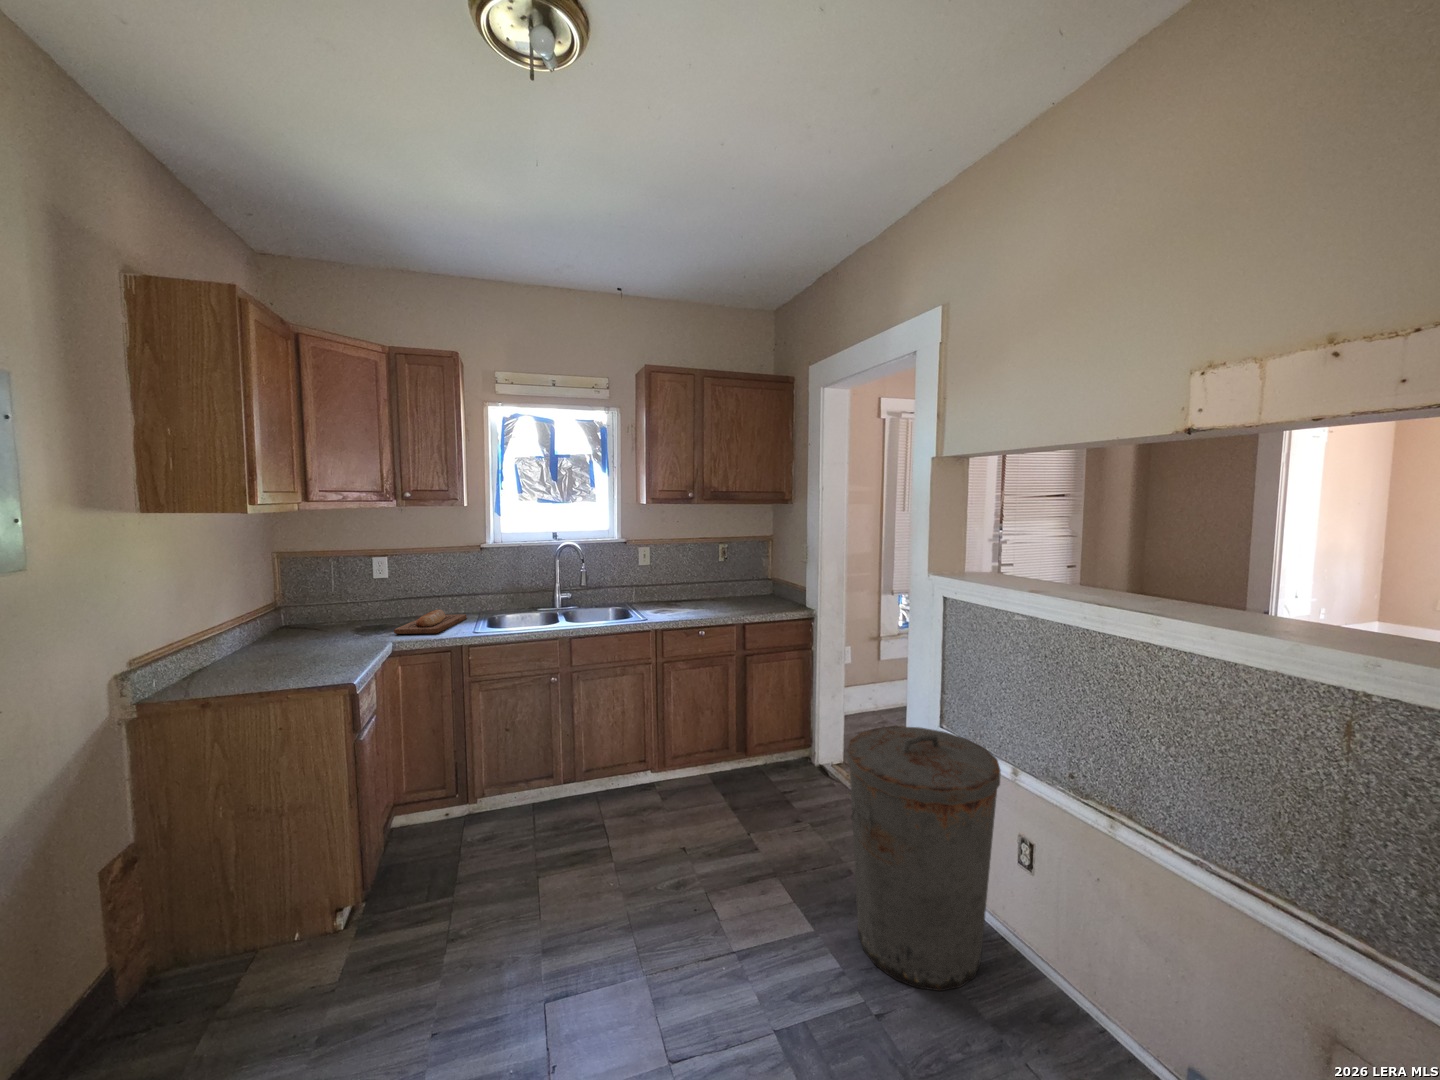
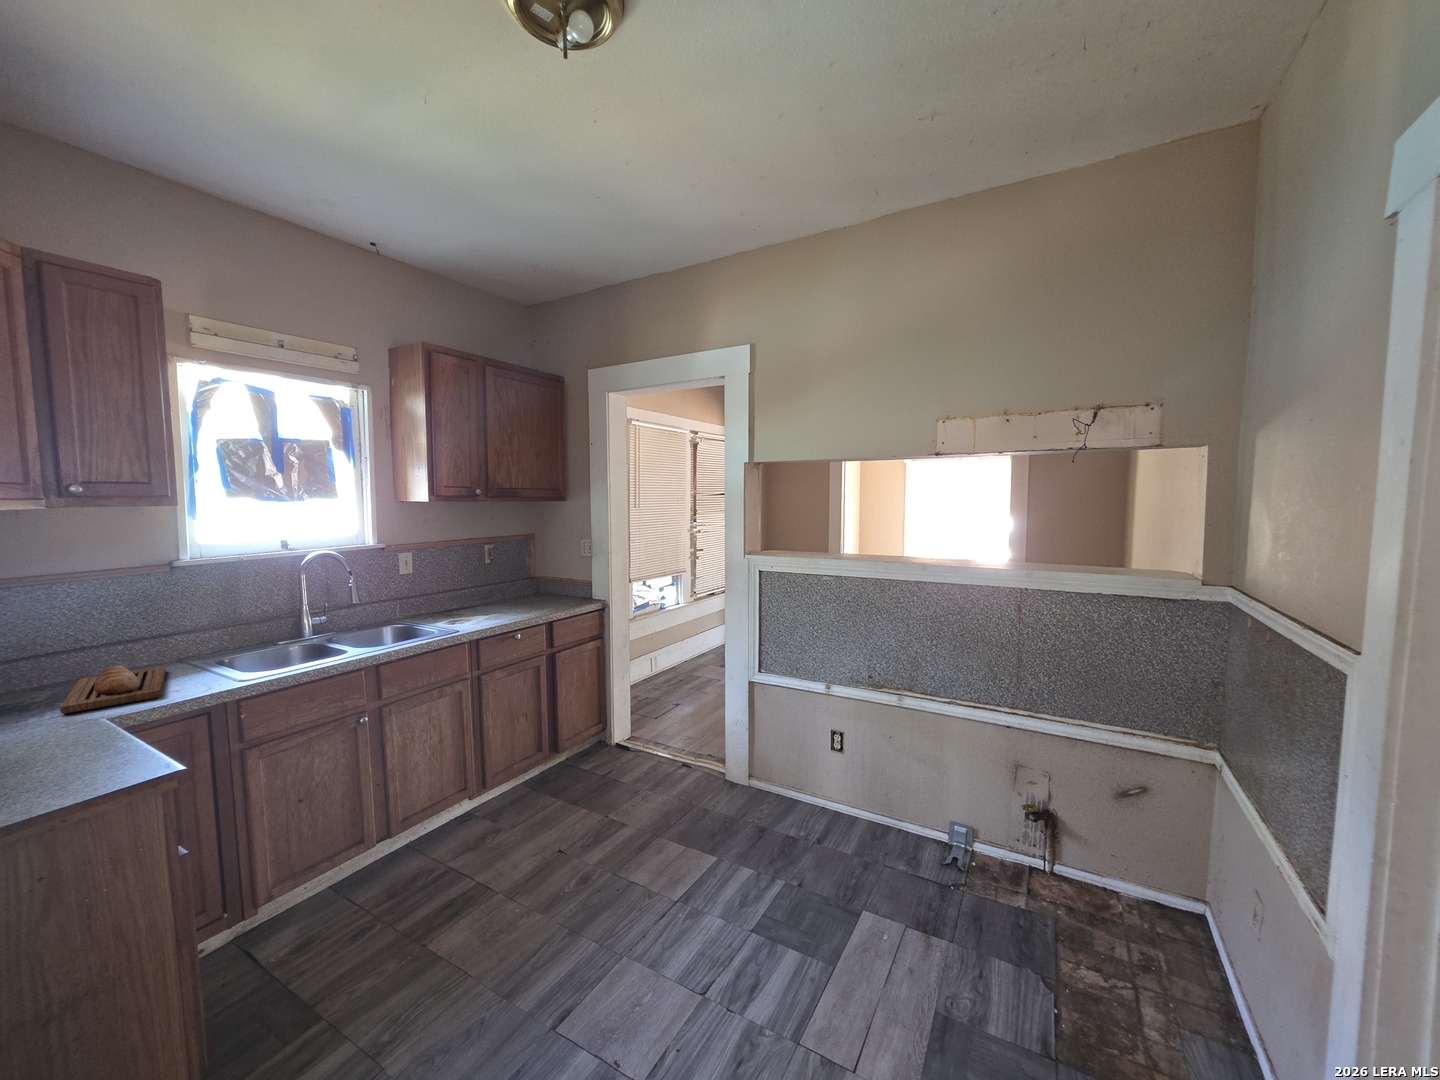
trash can: present [847,726,1001,991] -> none [731,673,839,858]

